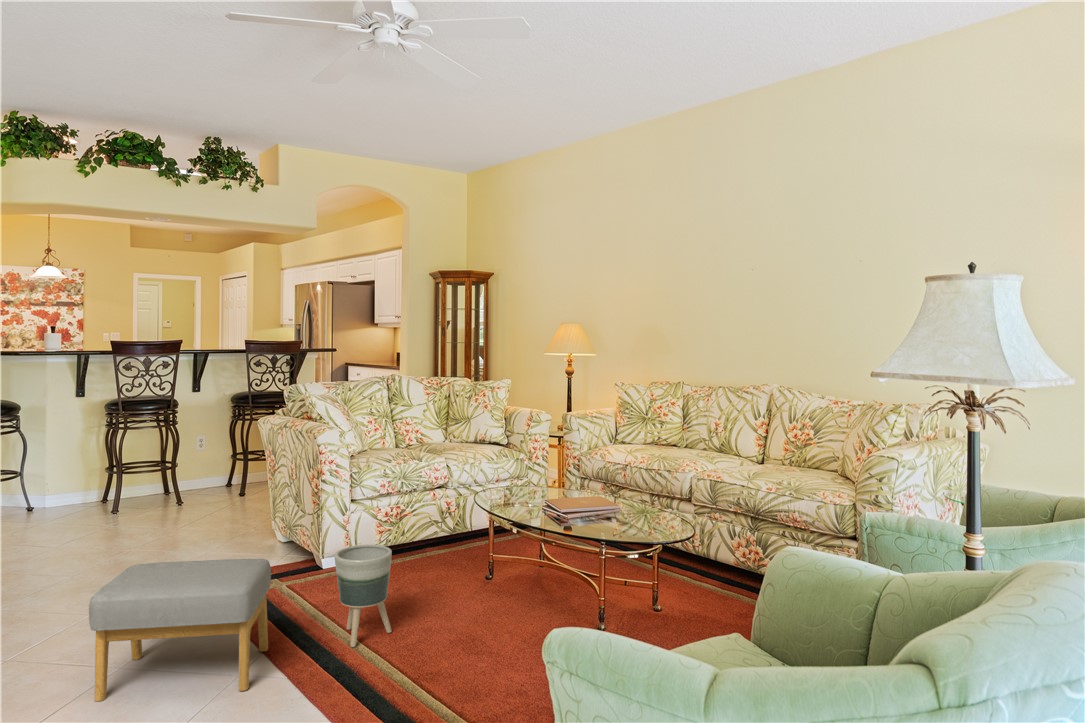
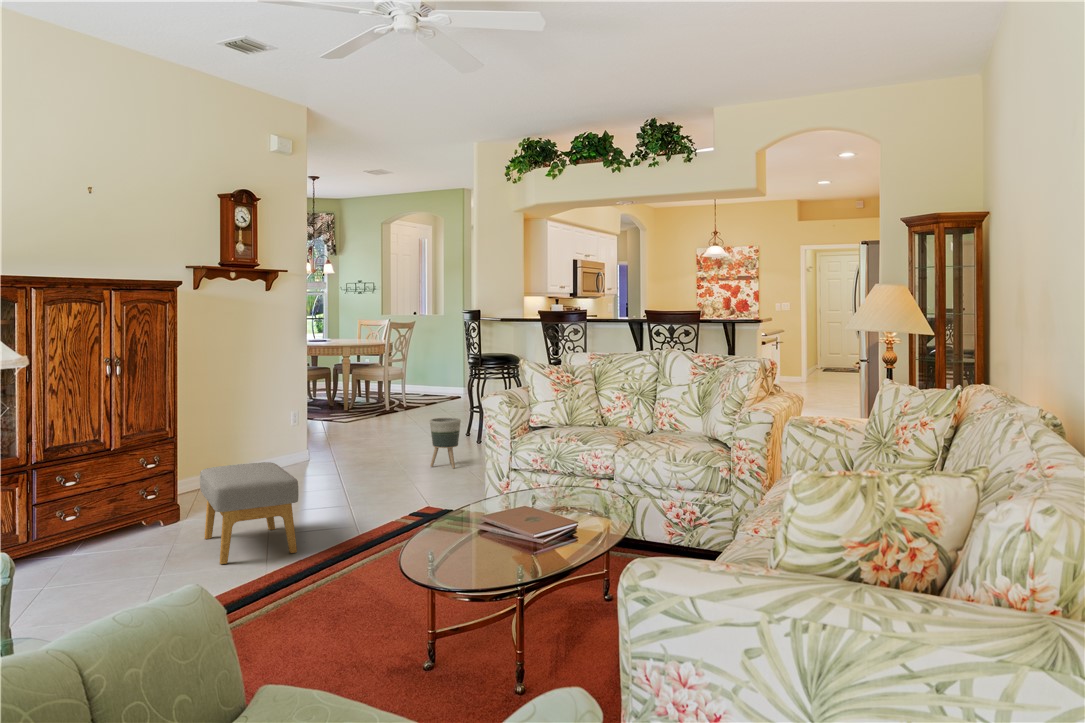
planter: present [335,545,392,647] -> present [430,418,461,468]

